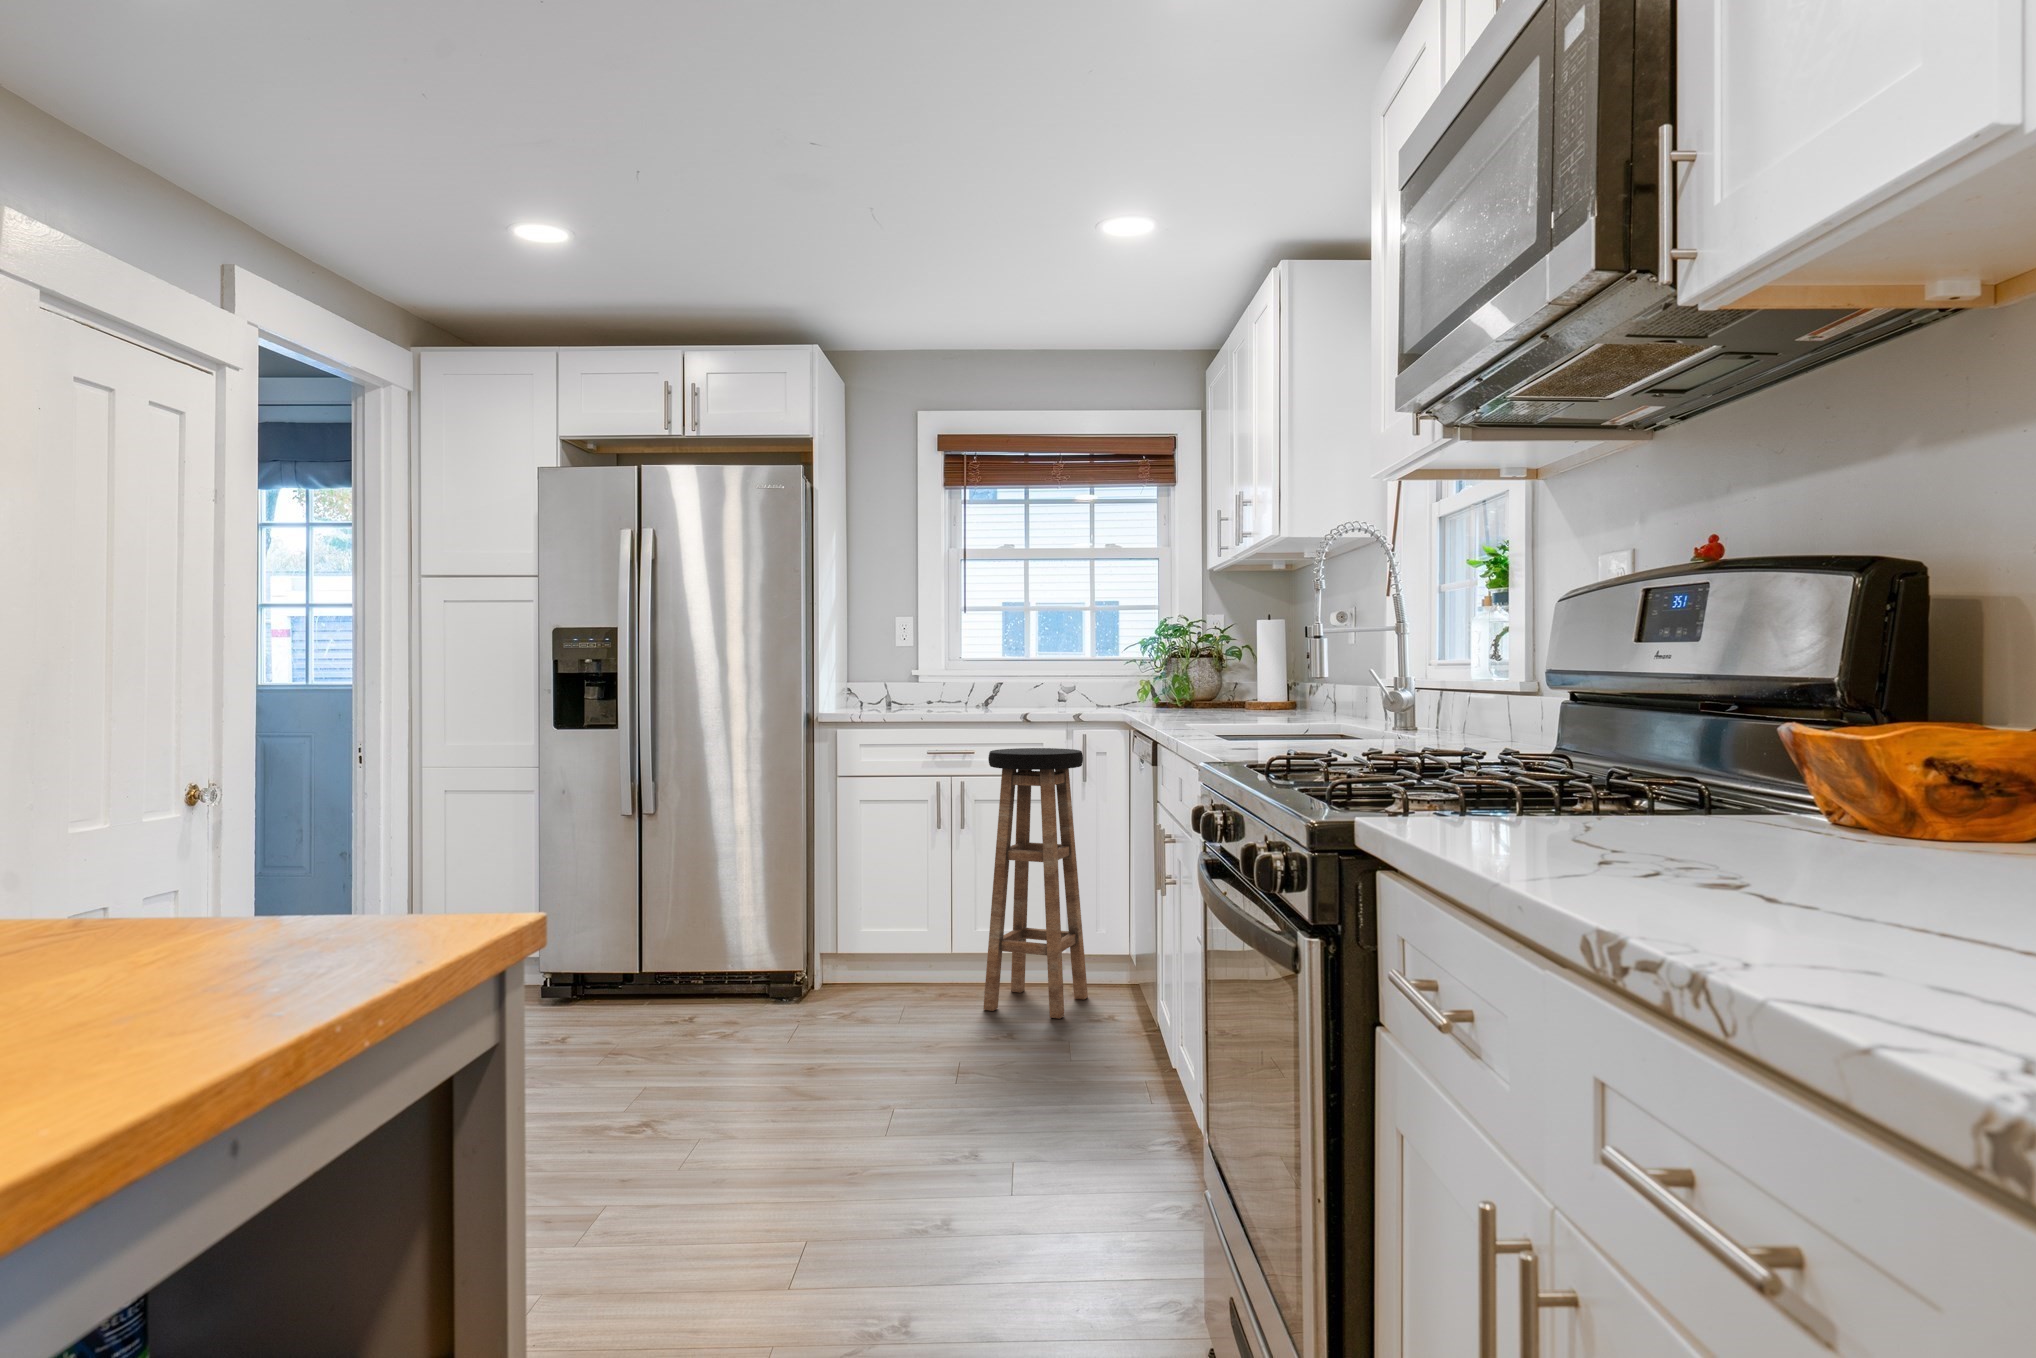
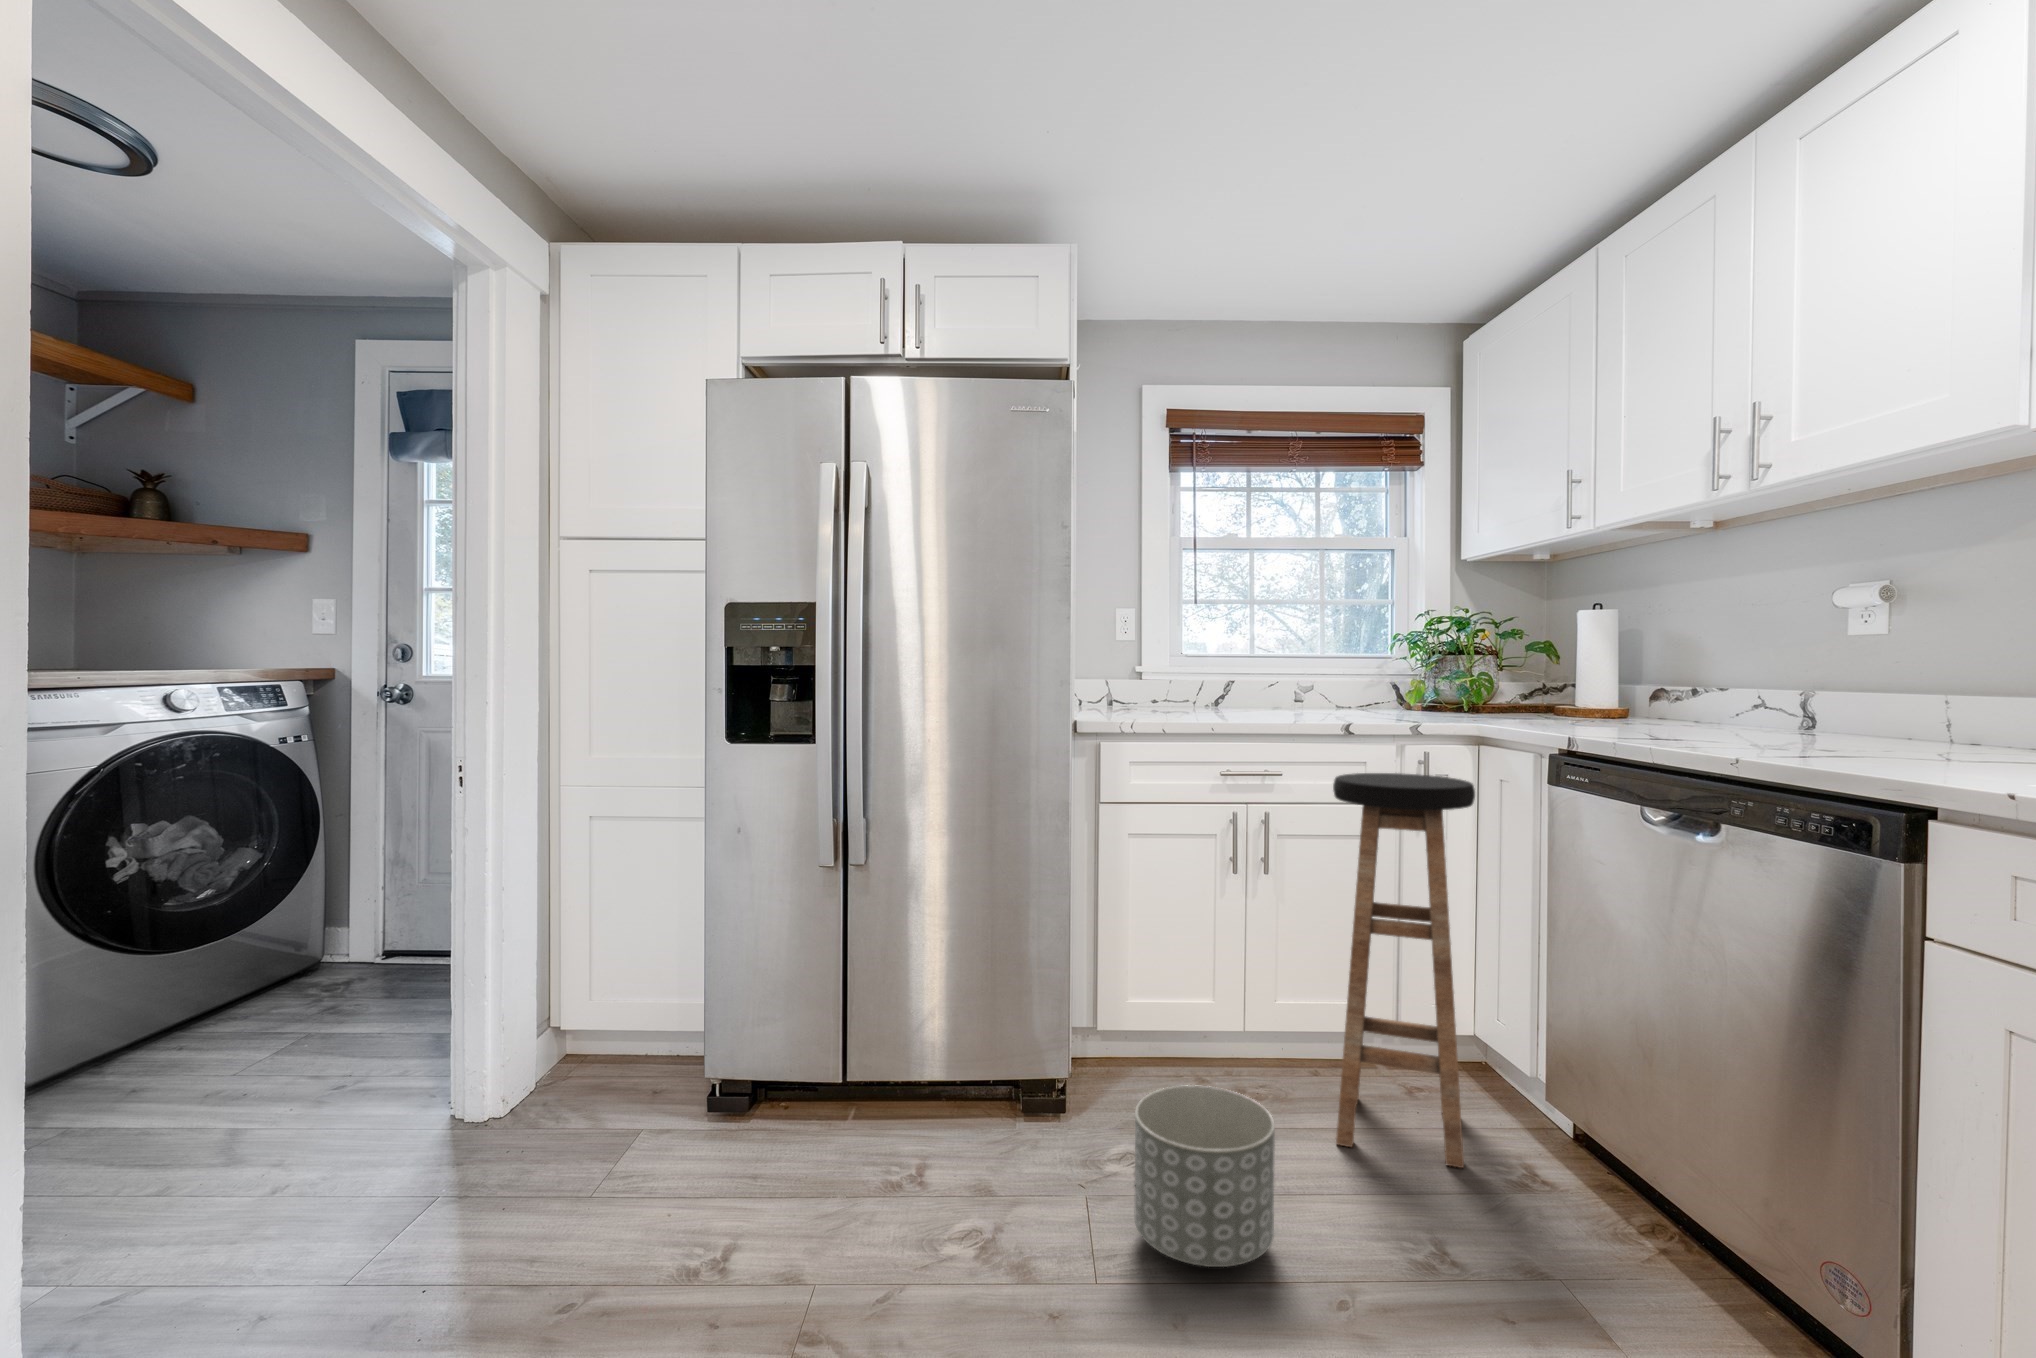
planter: none [804,953,894,1055] -> present [1134,1085,1275,1267]

